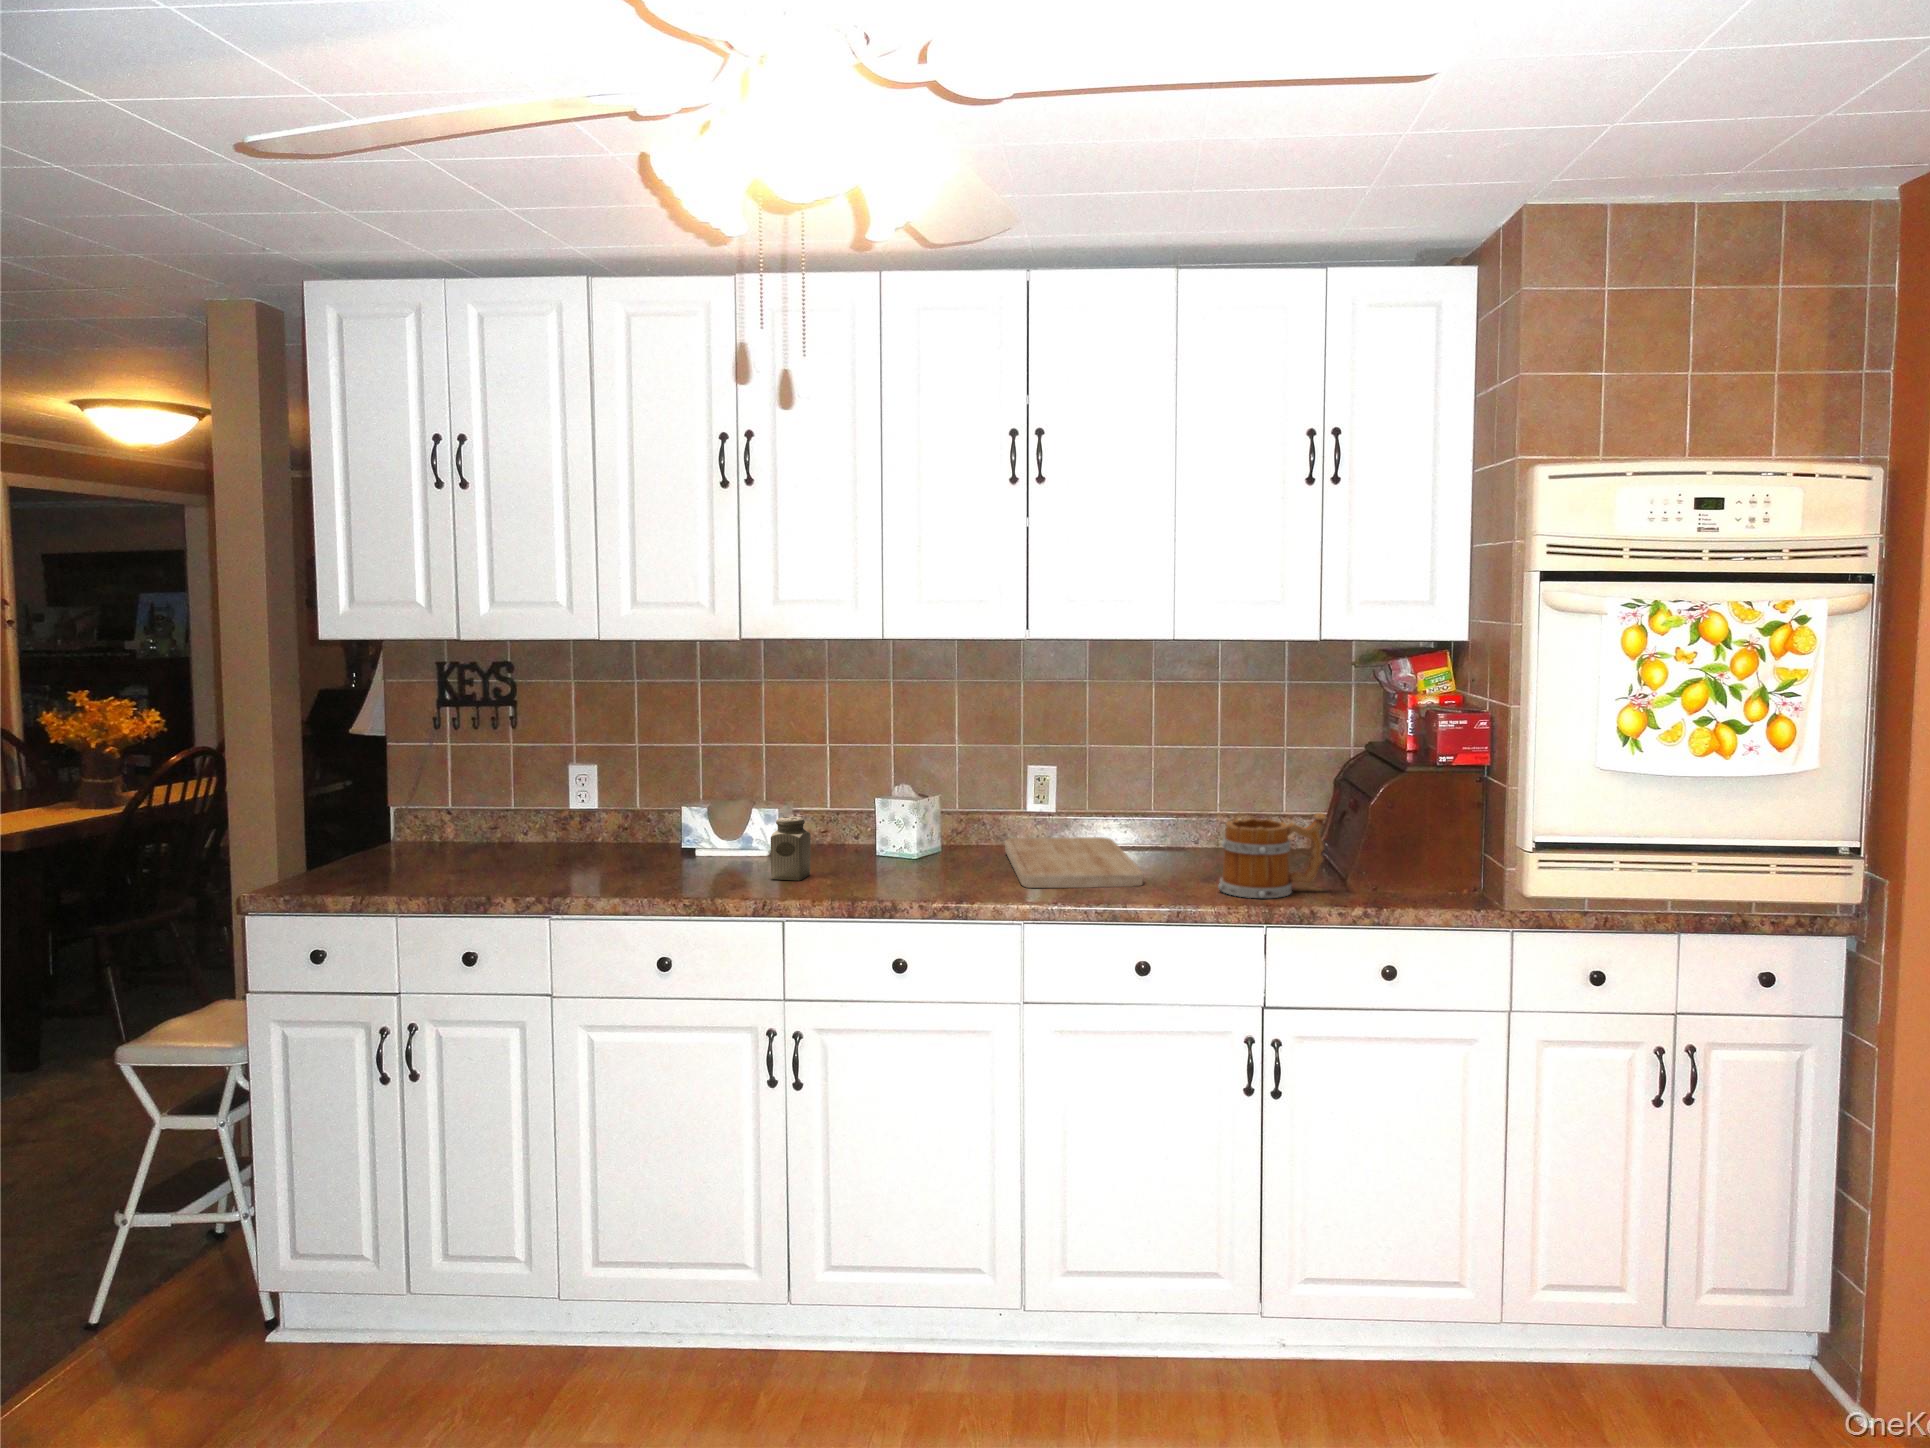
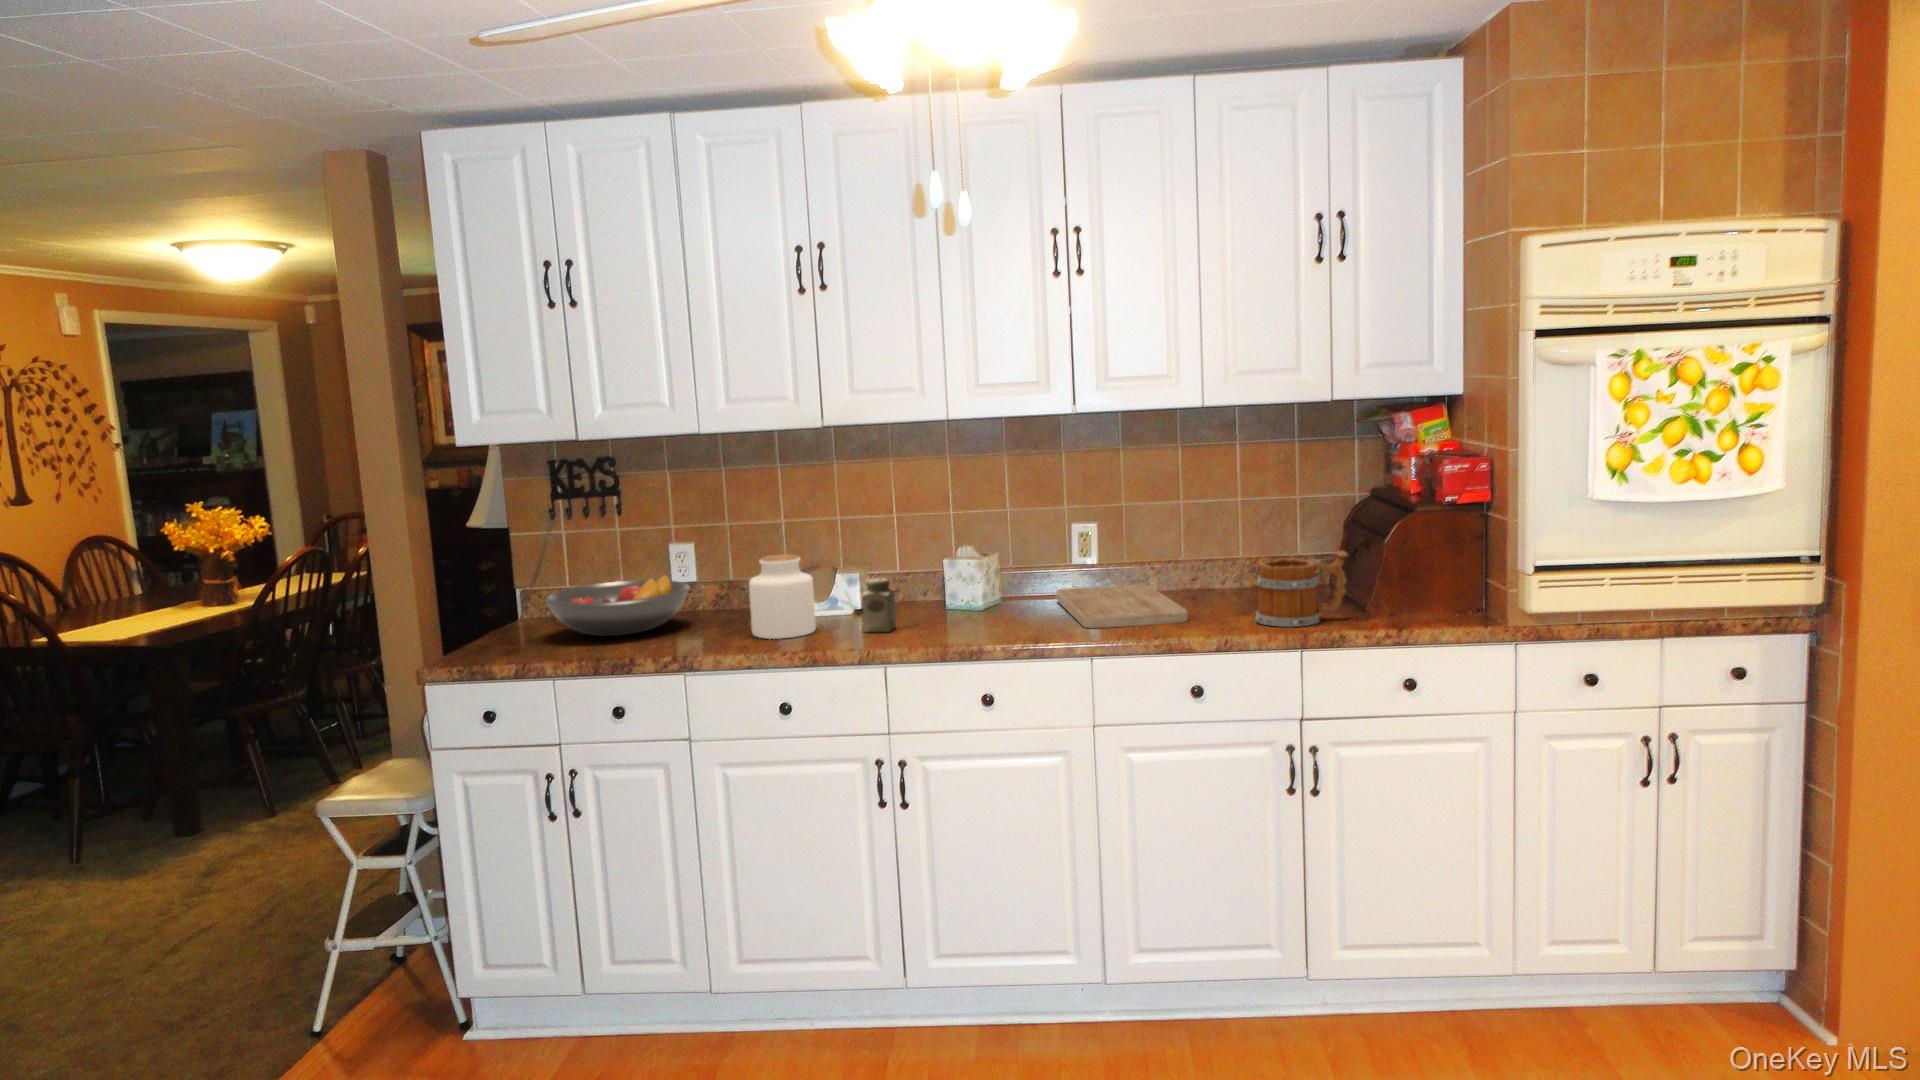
jar: none [642,784,718,882] -> present [749,554,816,639]
fruit bowl: none [406,798,583,867] -> present [545,574,690,636]

